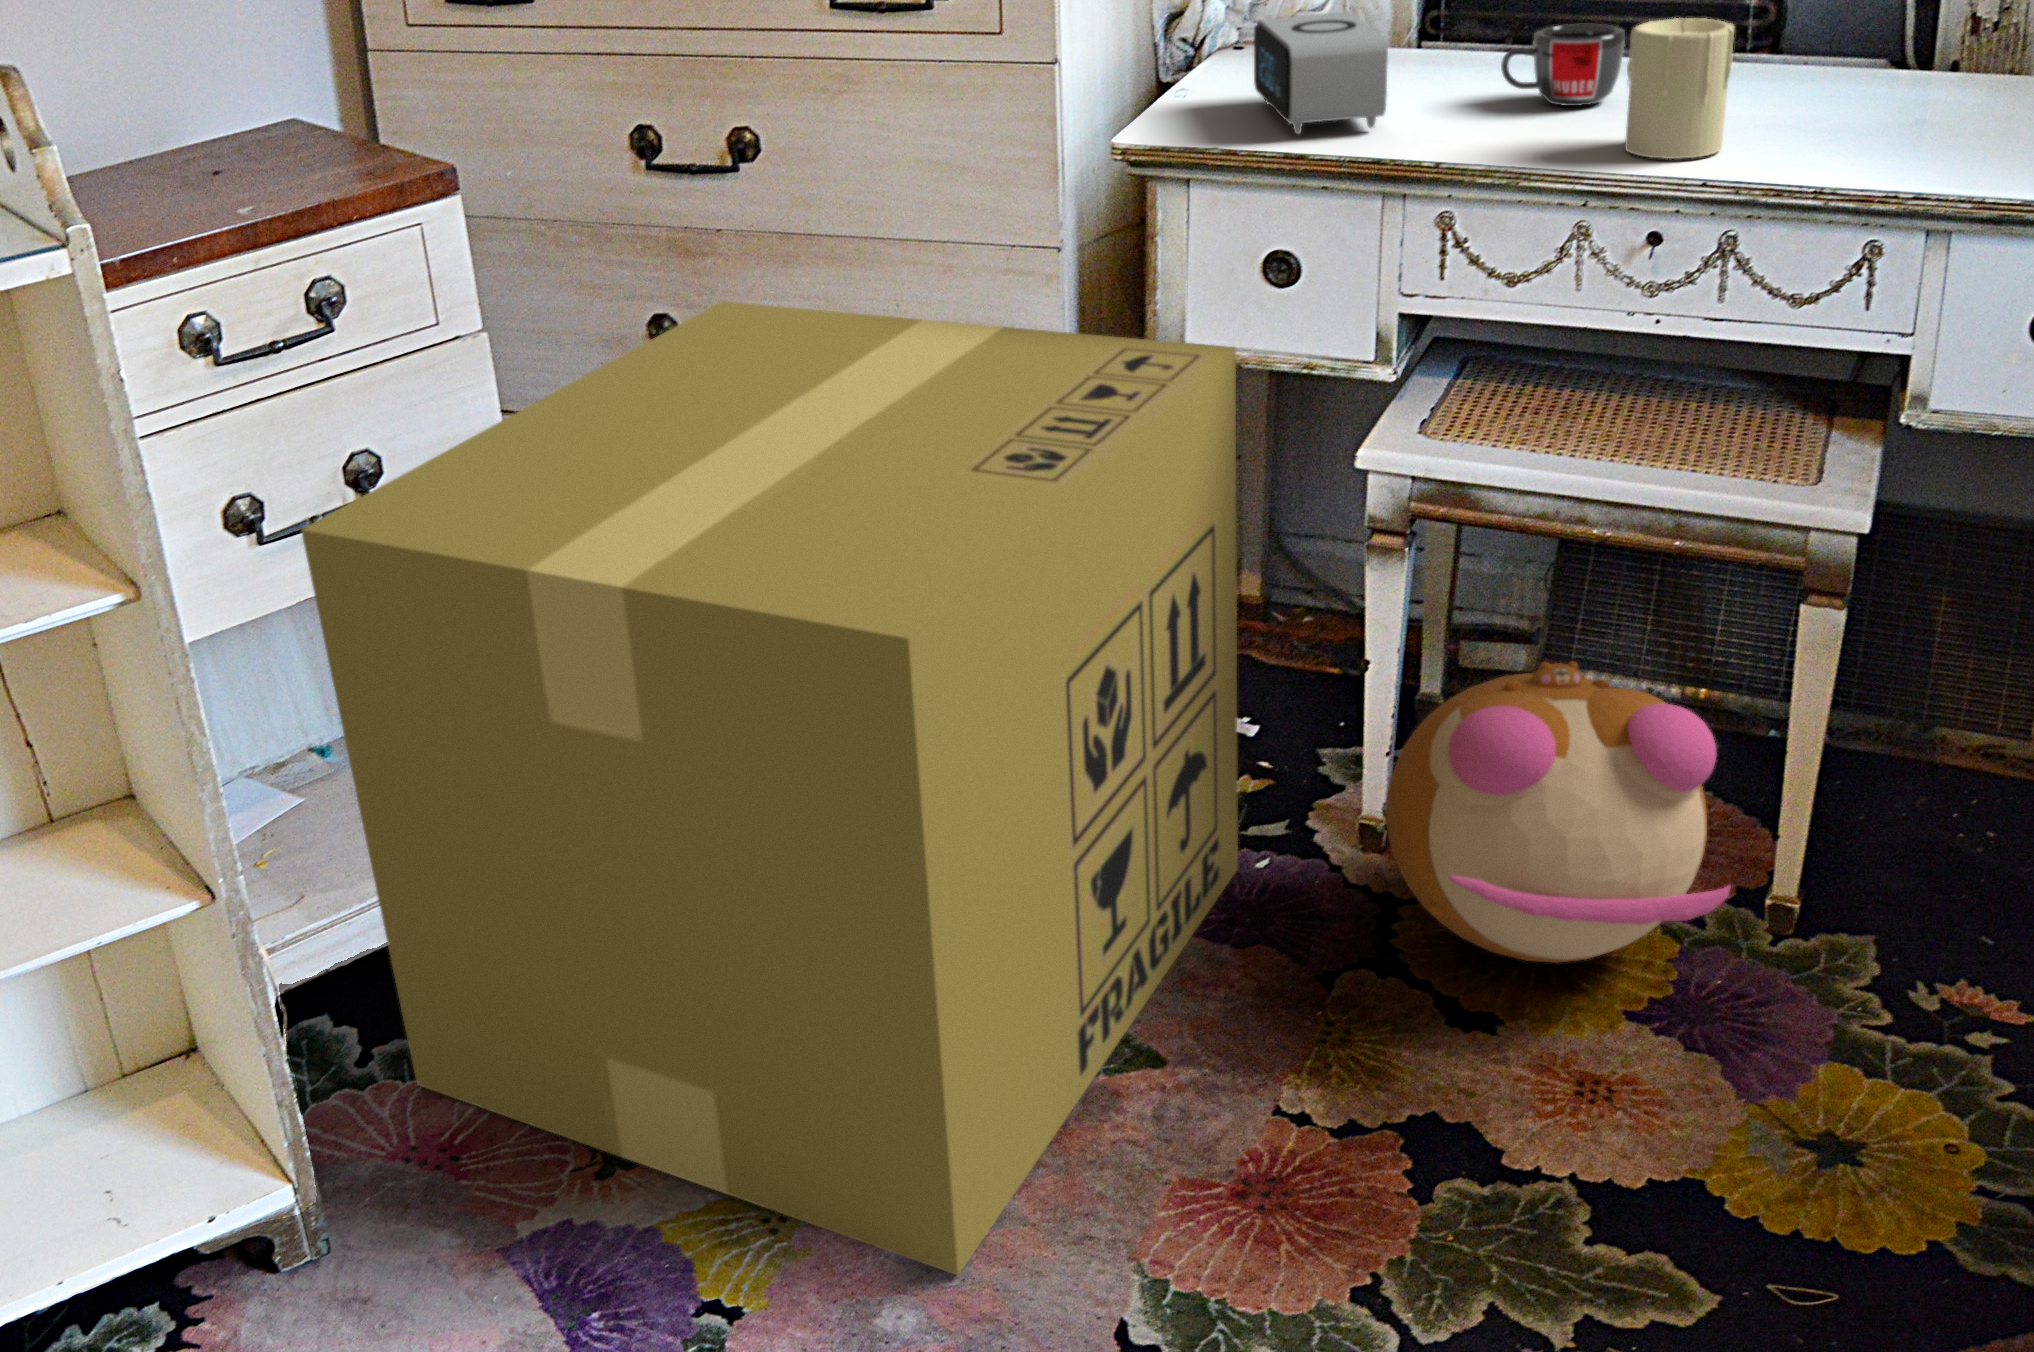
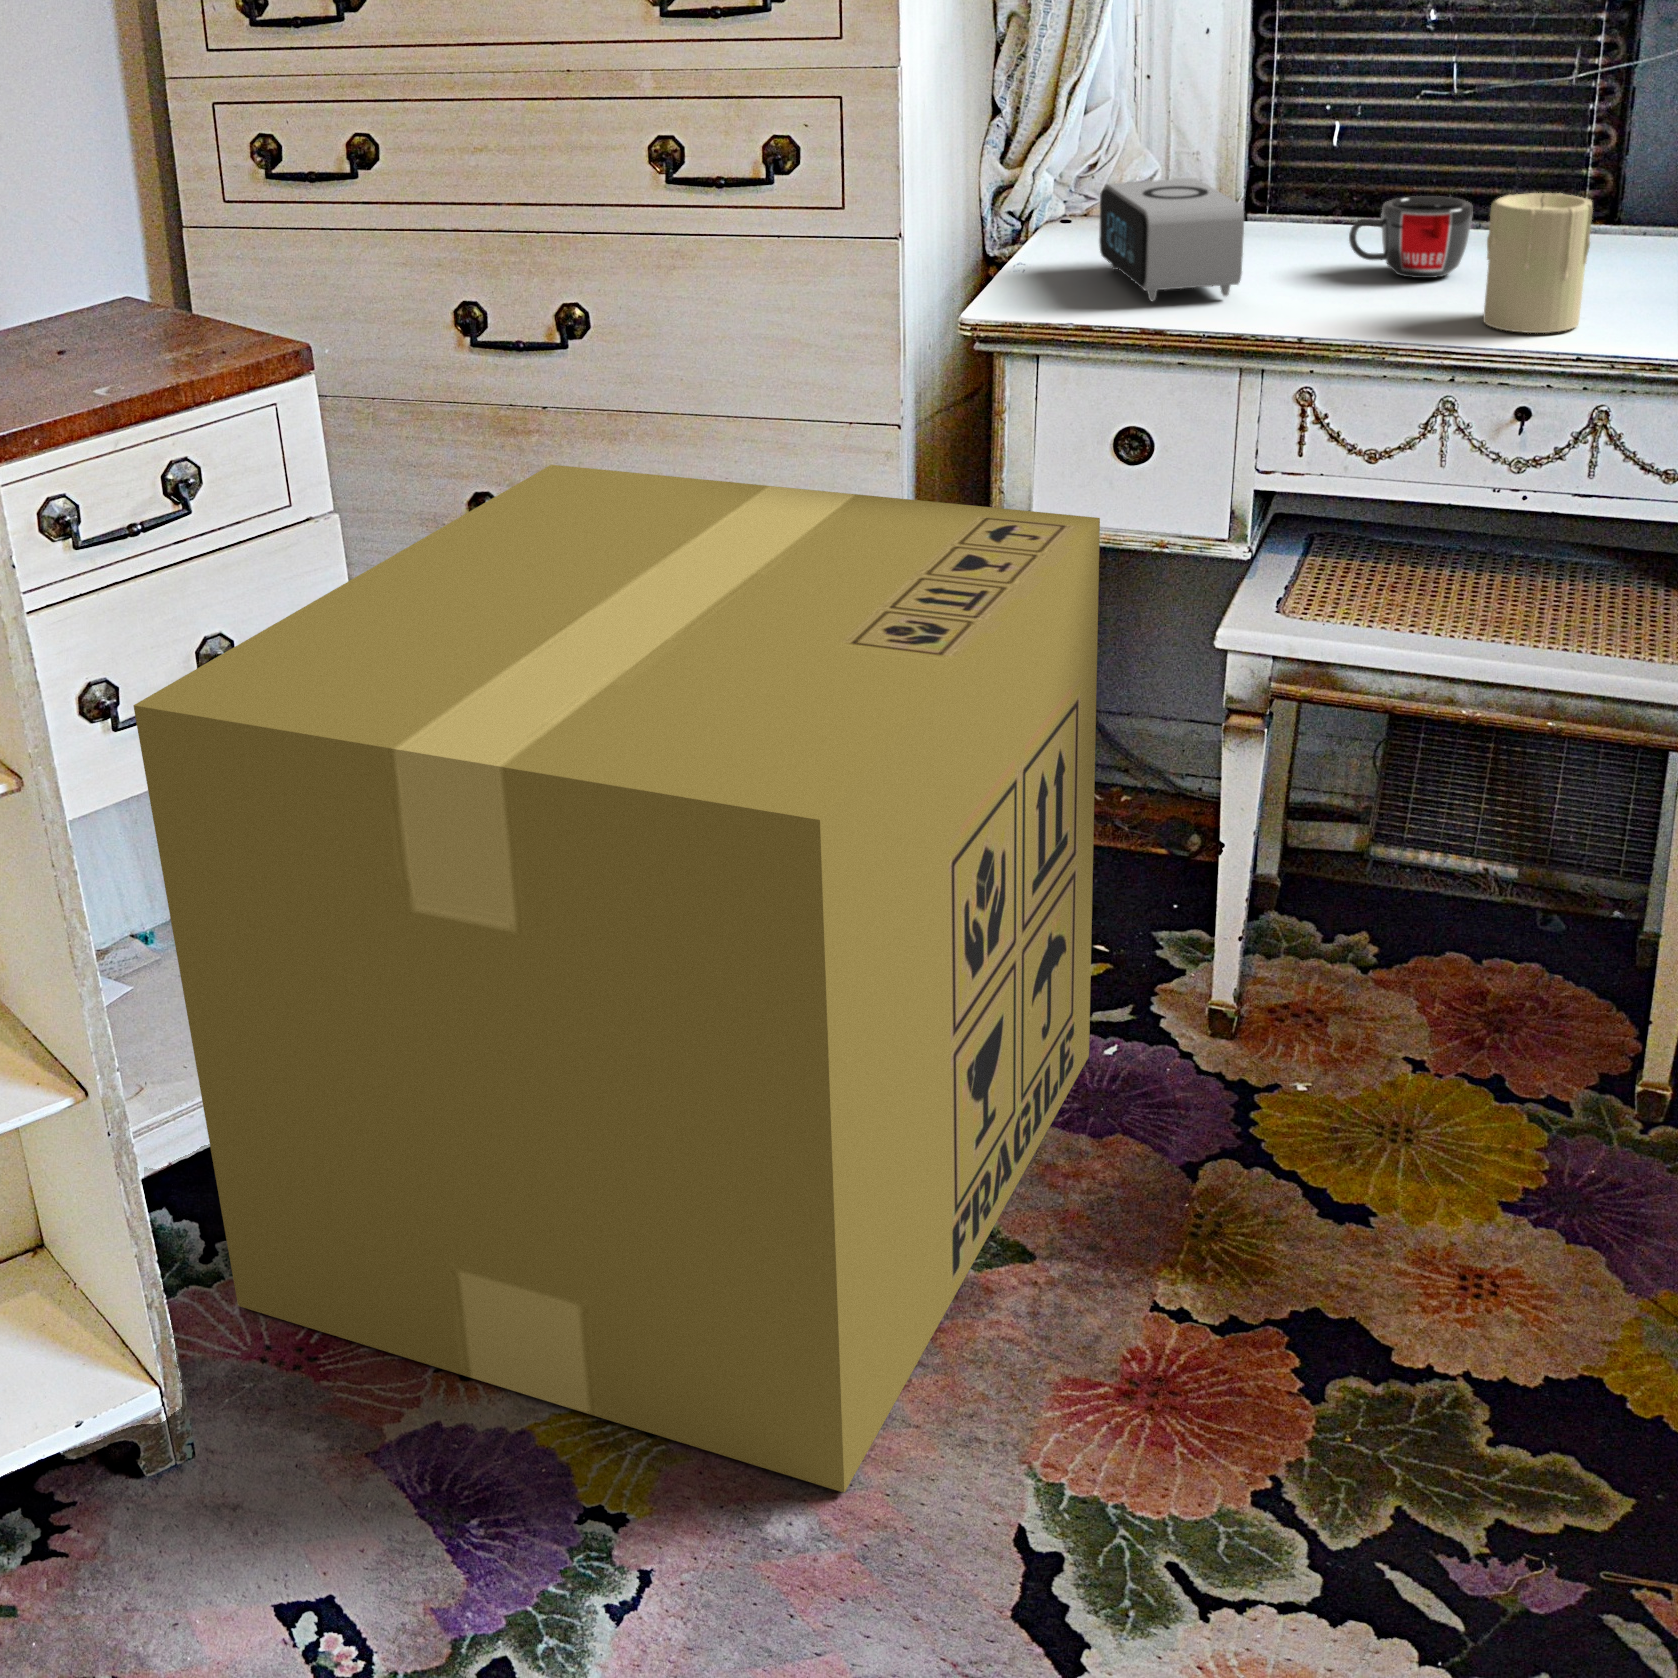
plush toy: present [1386,661,1731,963] -> none [1249,839,1600,1147]

